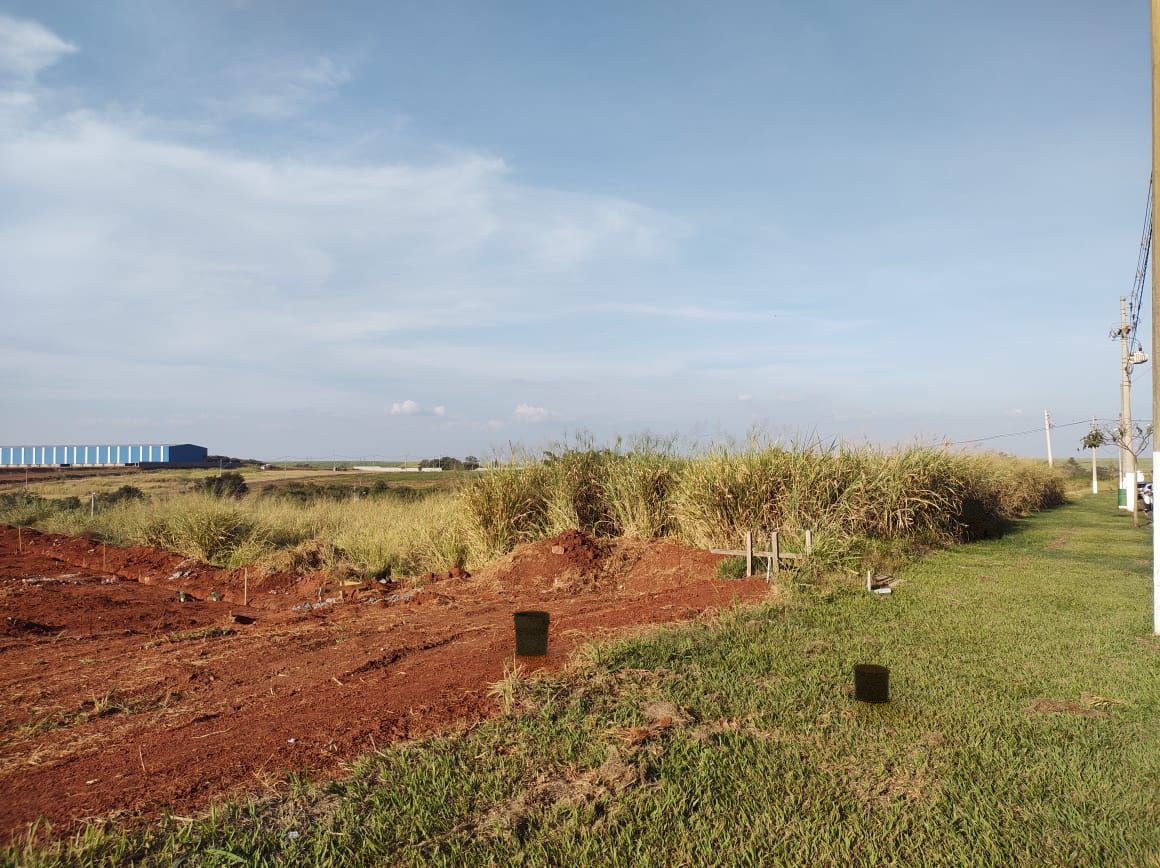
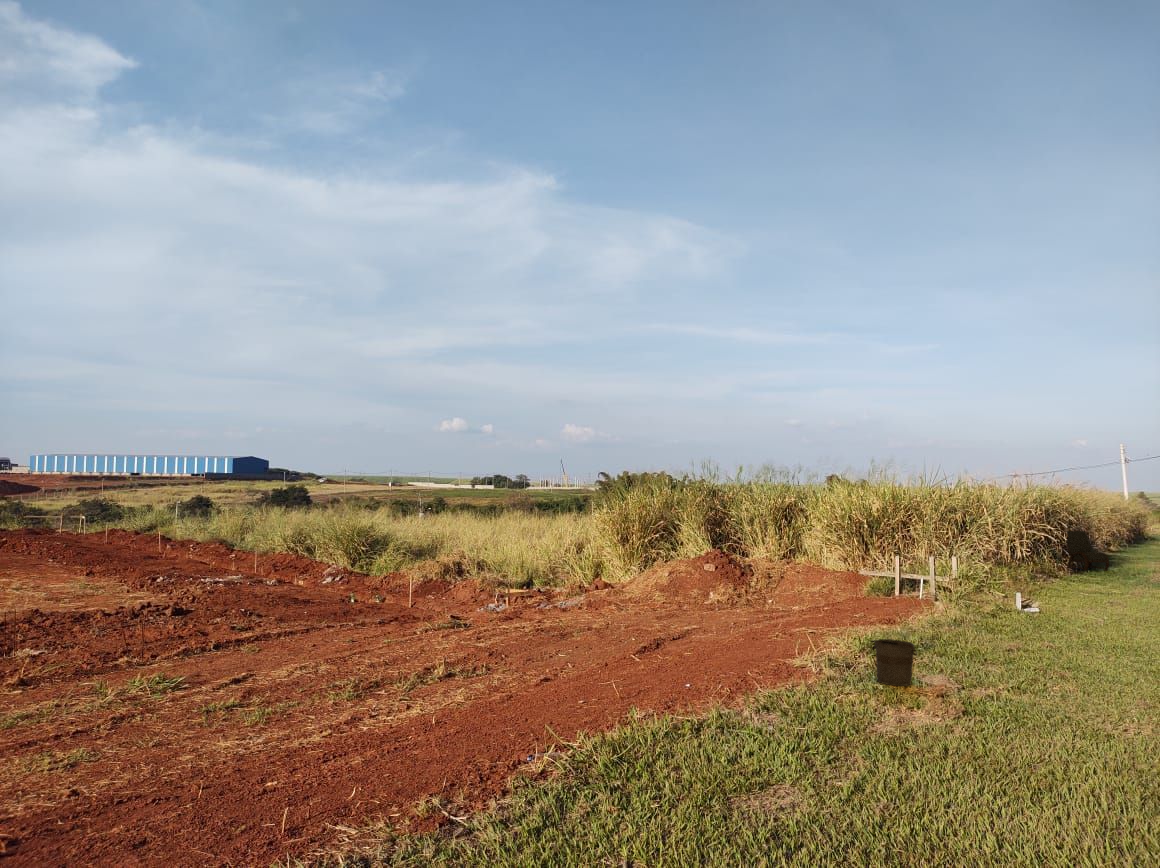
bucket: present [512,611,551,656] -> present [872,639,917,686]
planter: present [854,664,889,703] -> none [1079,663,1111,695]

